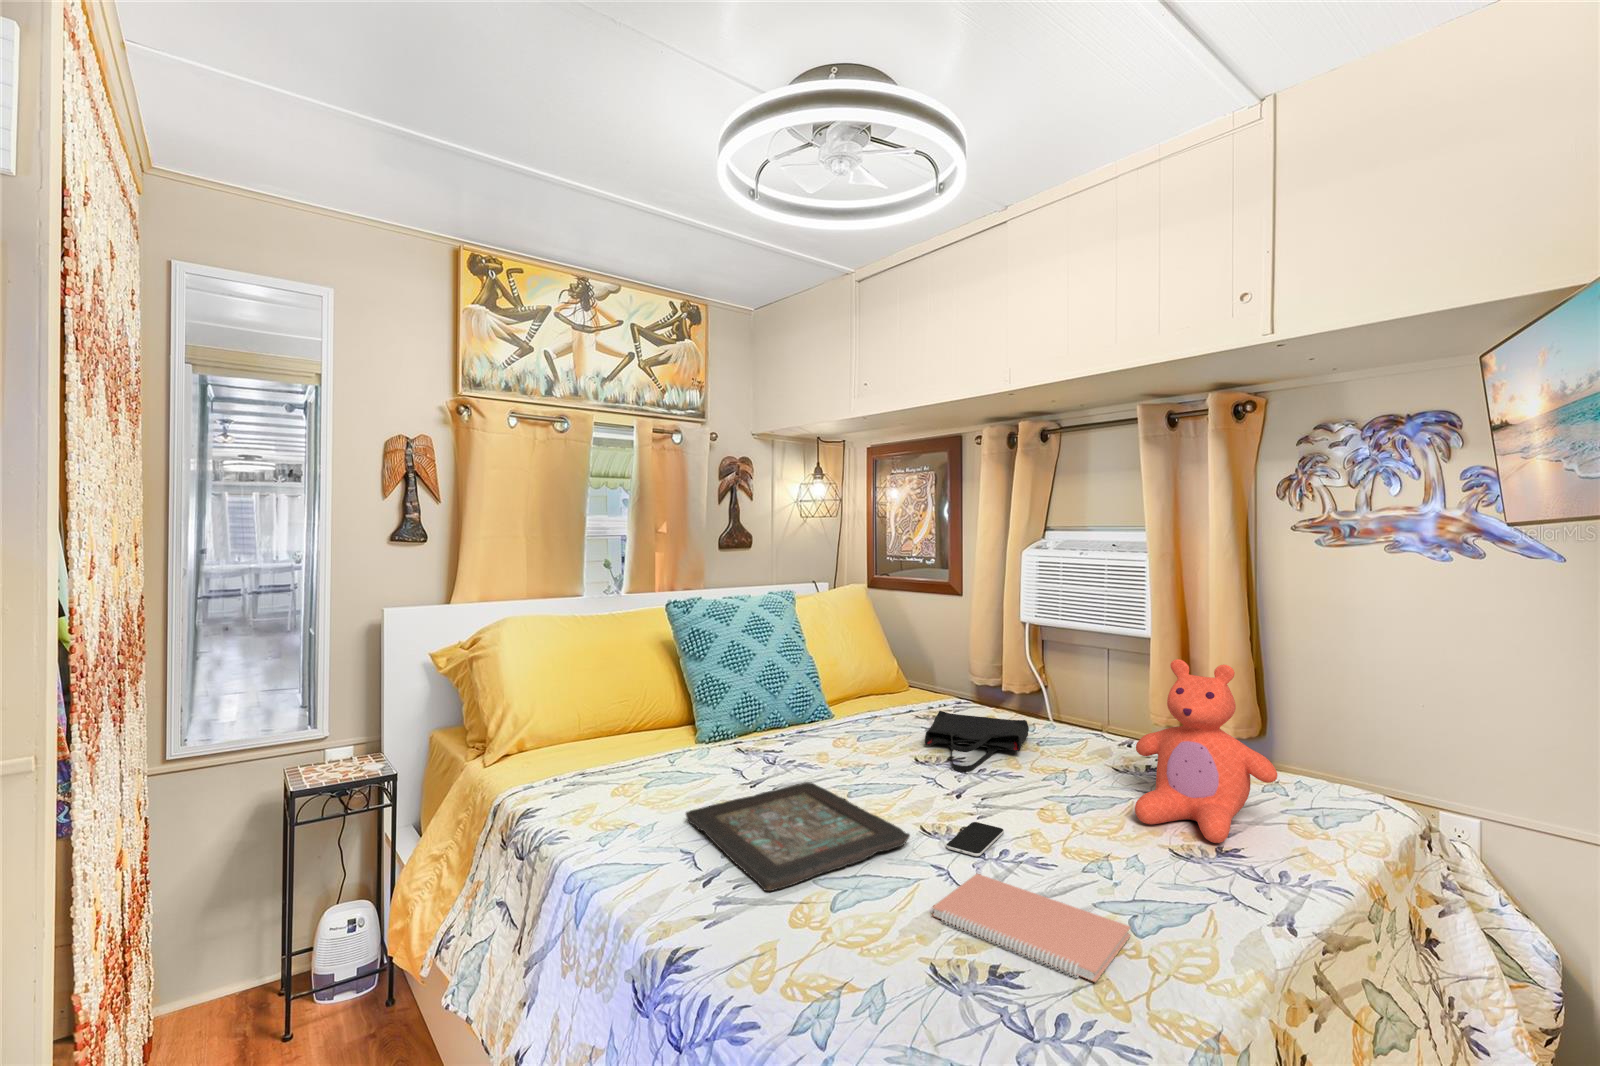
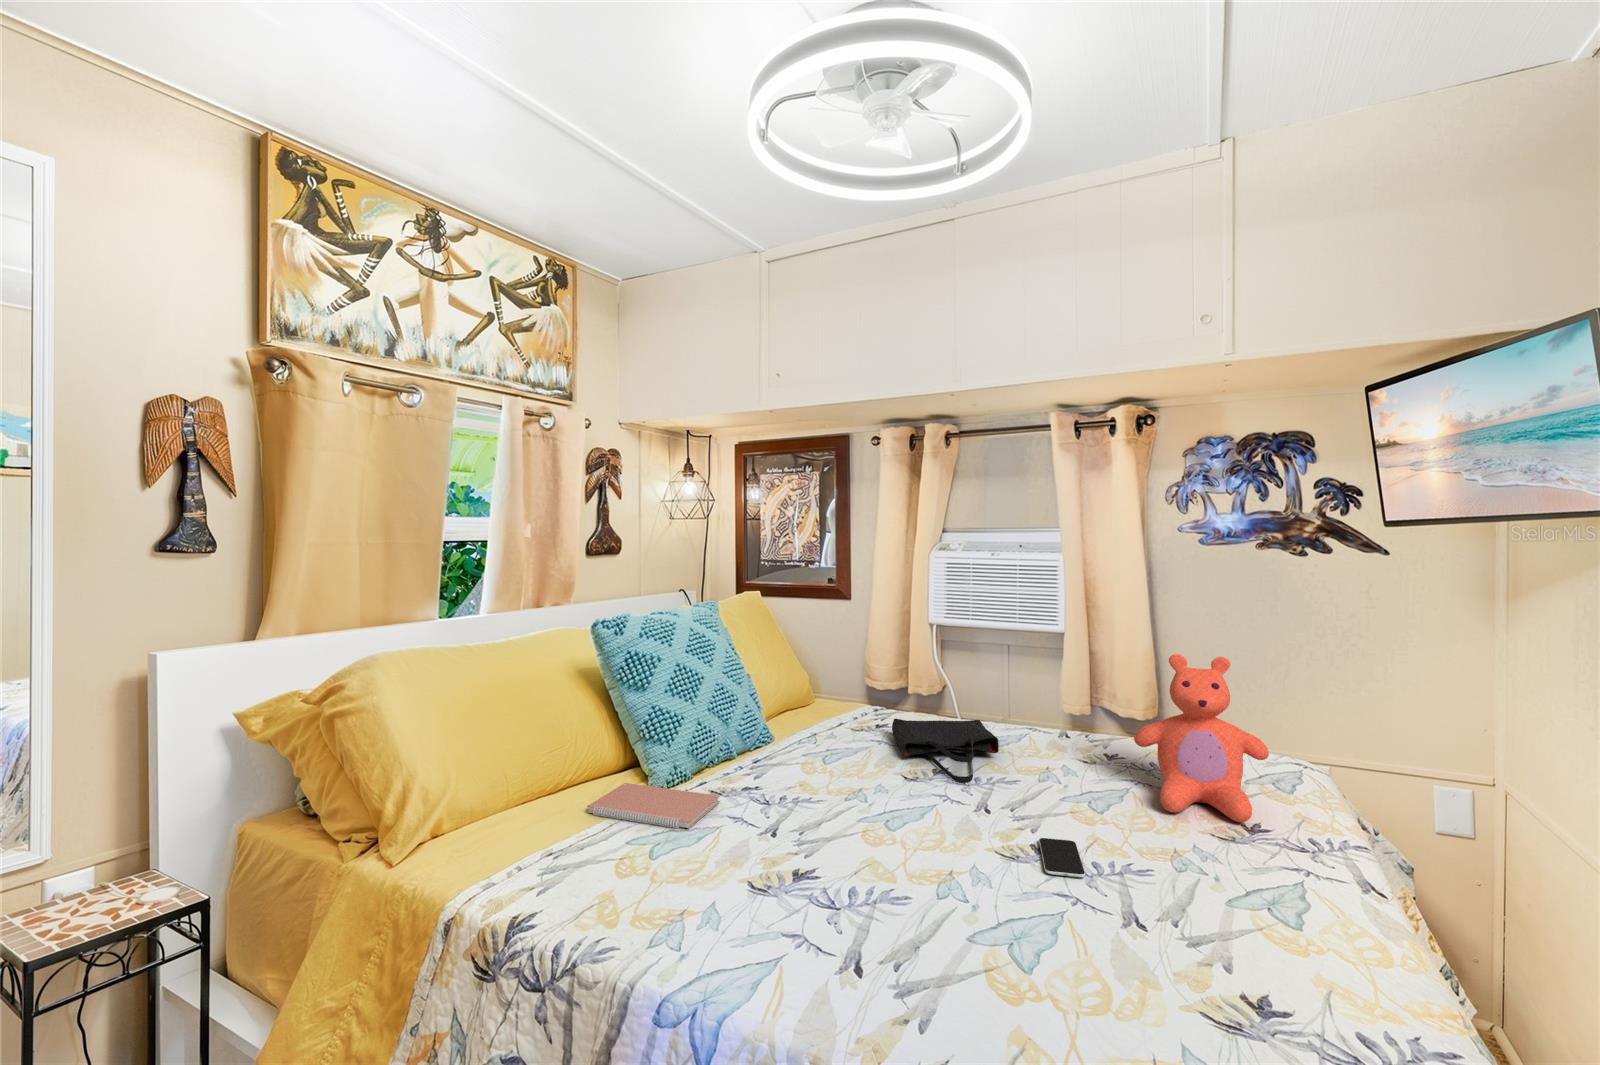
decorative tray: present [686,782,910,891] -> none [751,821,1015,971]
notebook: present [932,874,1131,982] -> present [587,783,720,828]

